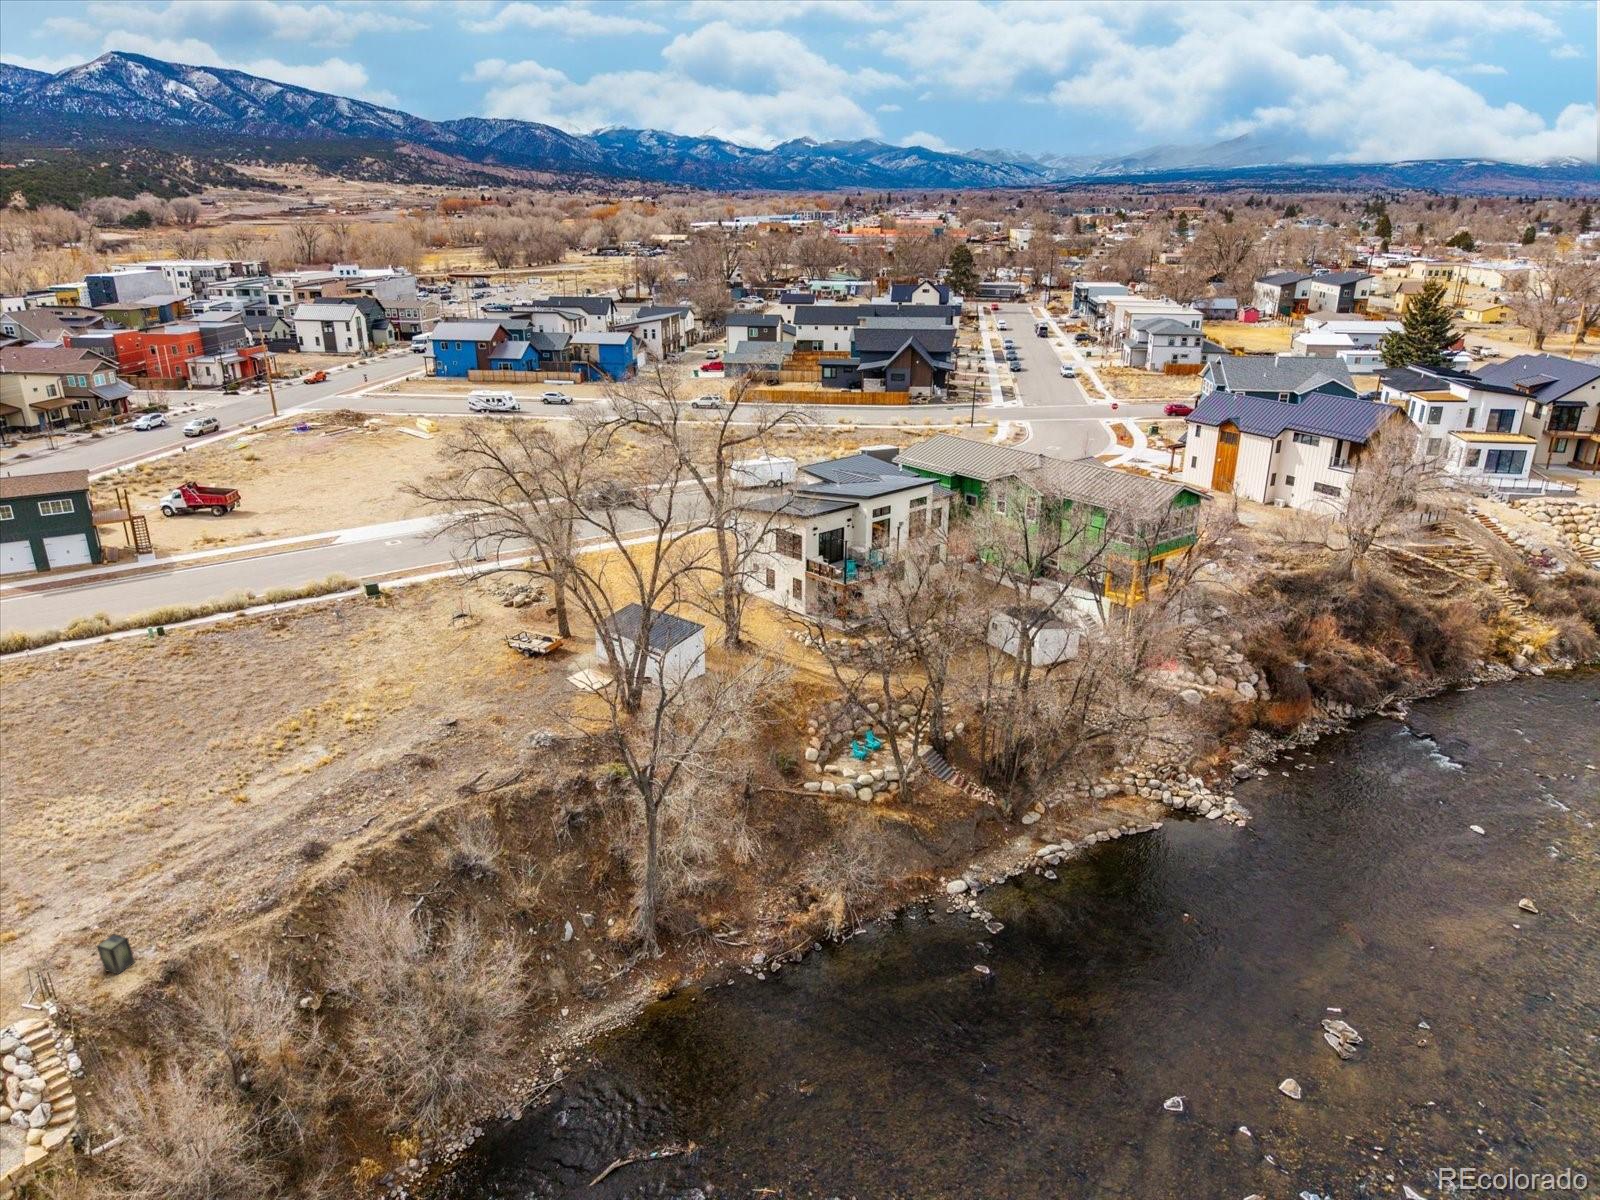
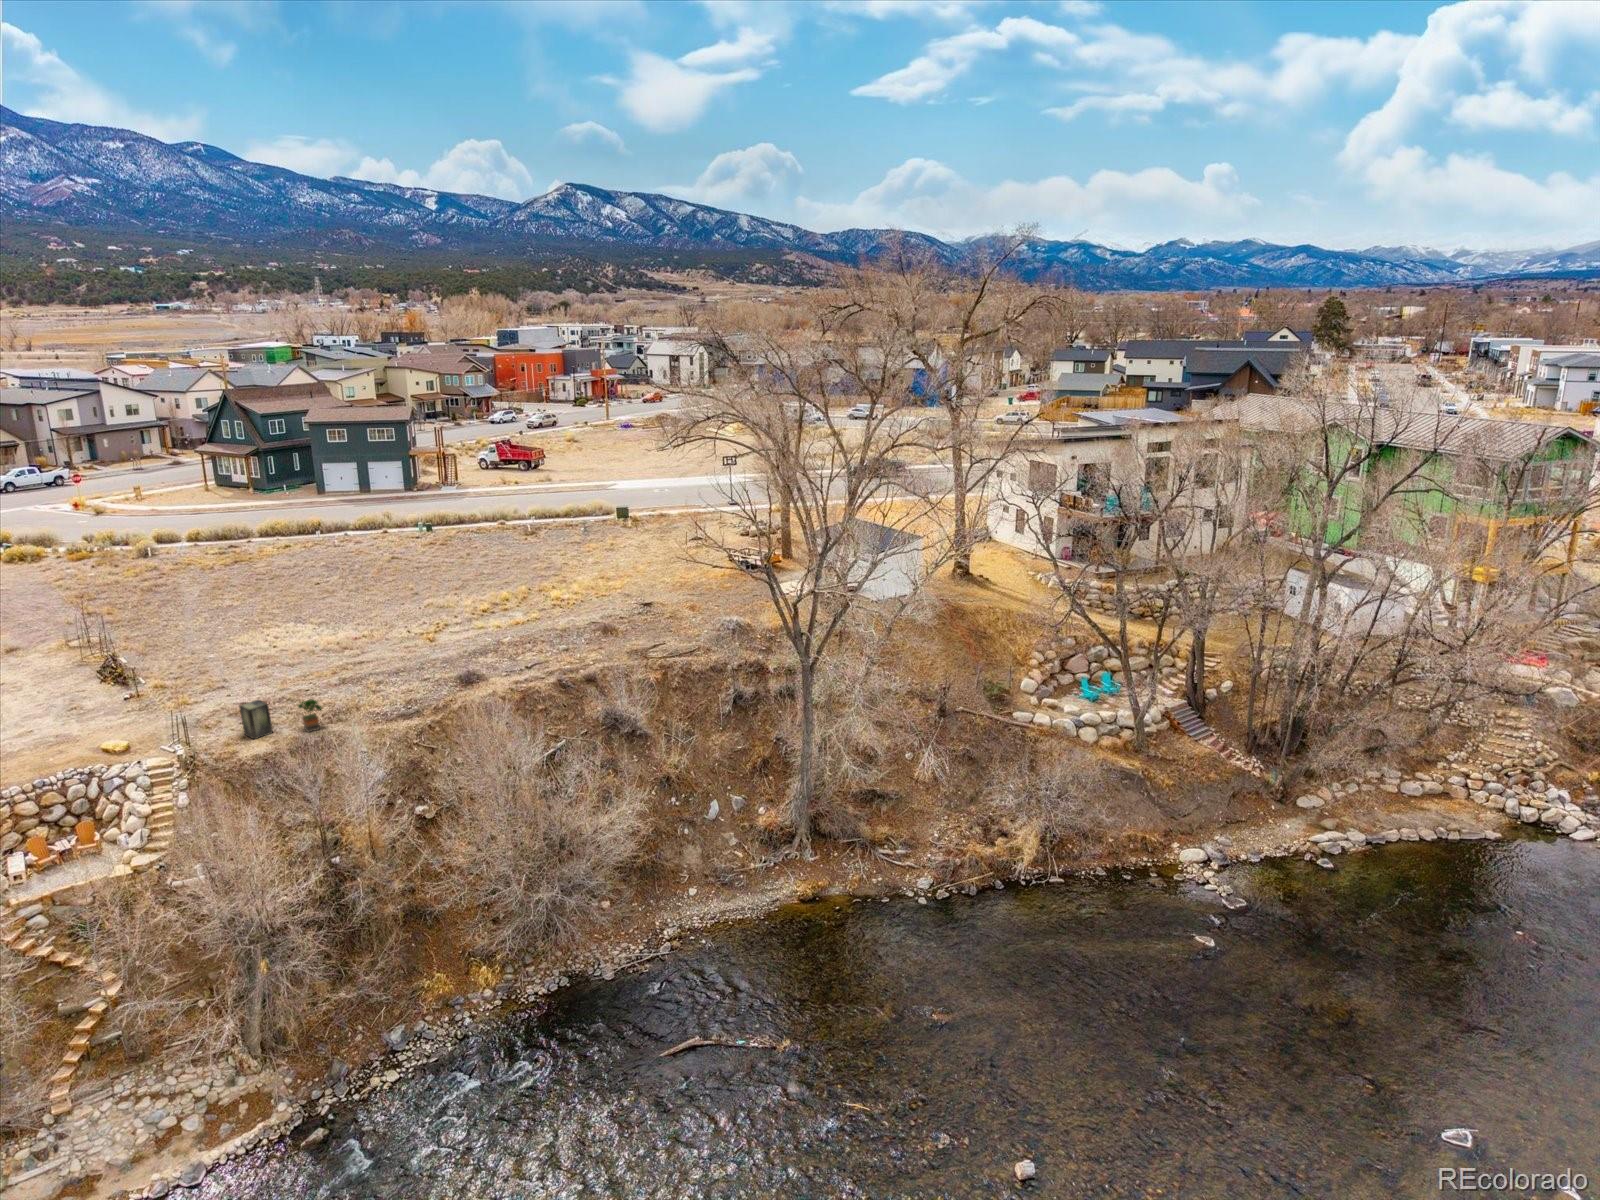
potted tree: none [158,921,185,955] -> present [298,699,322,732]

